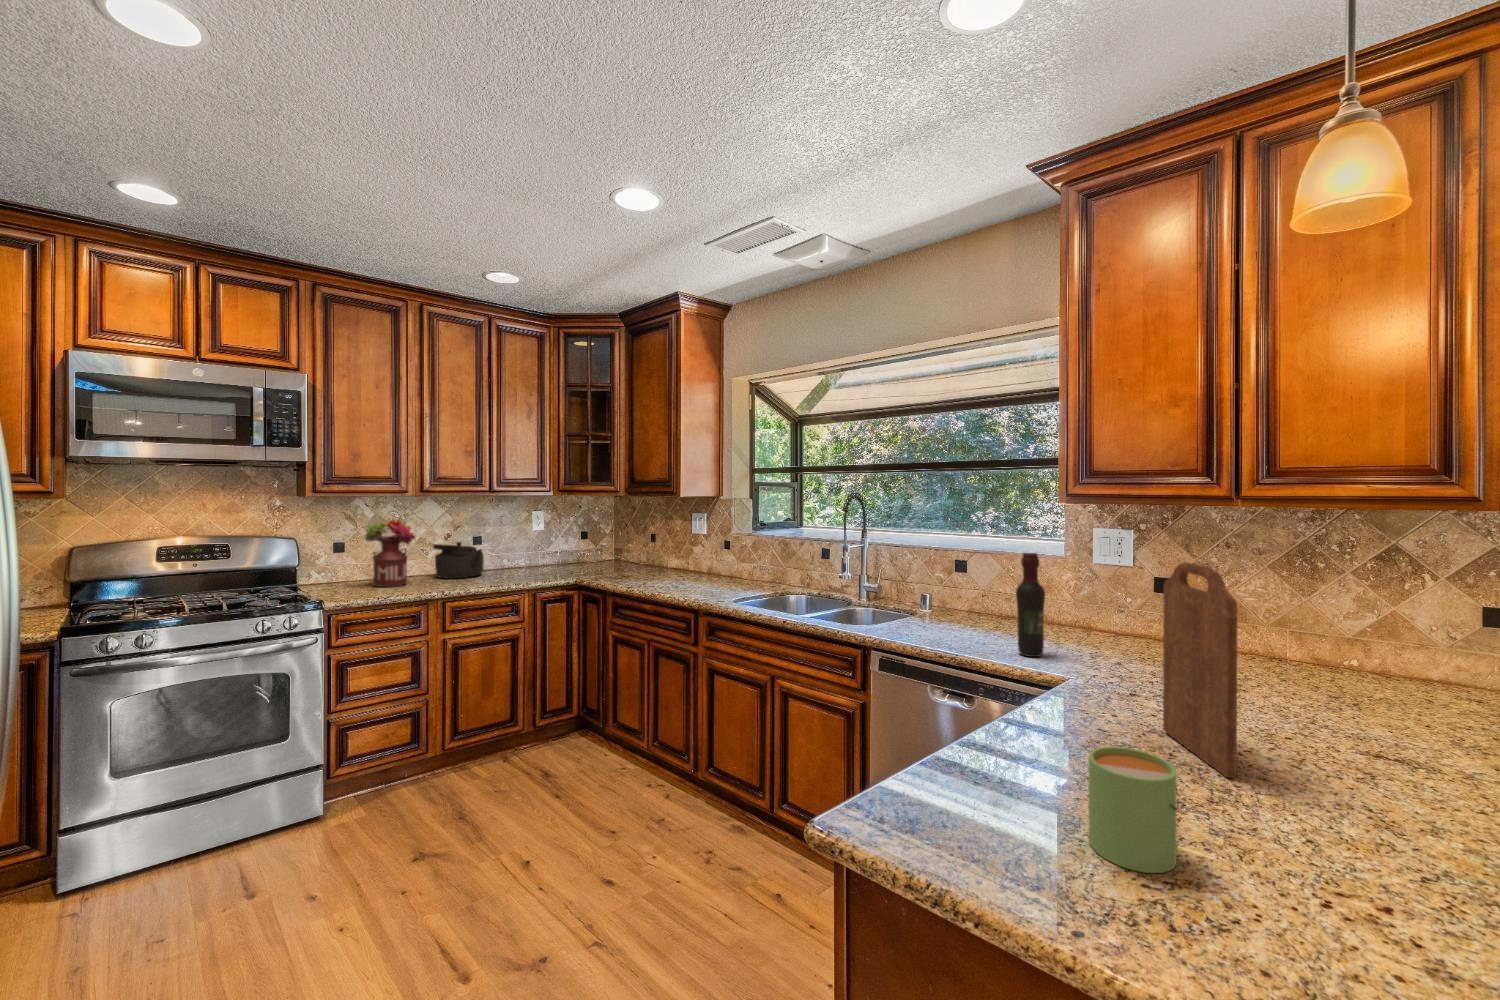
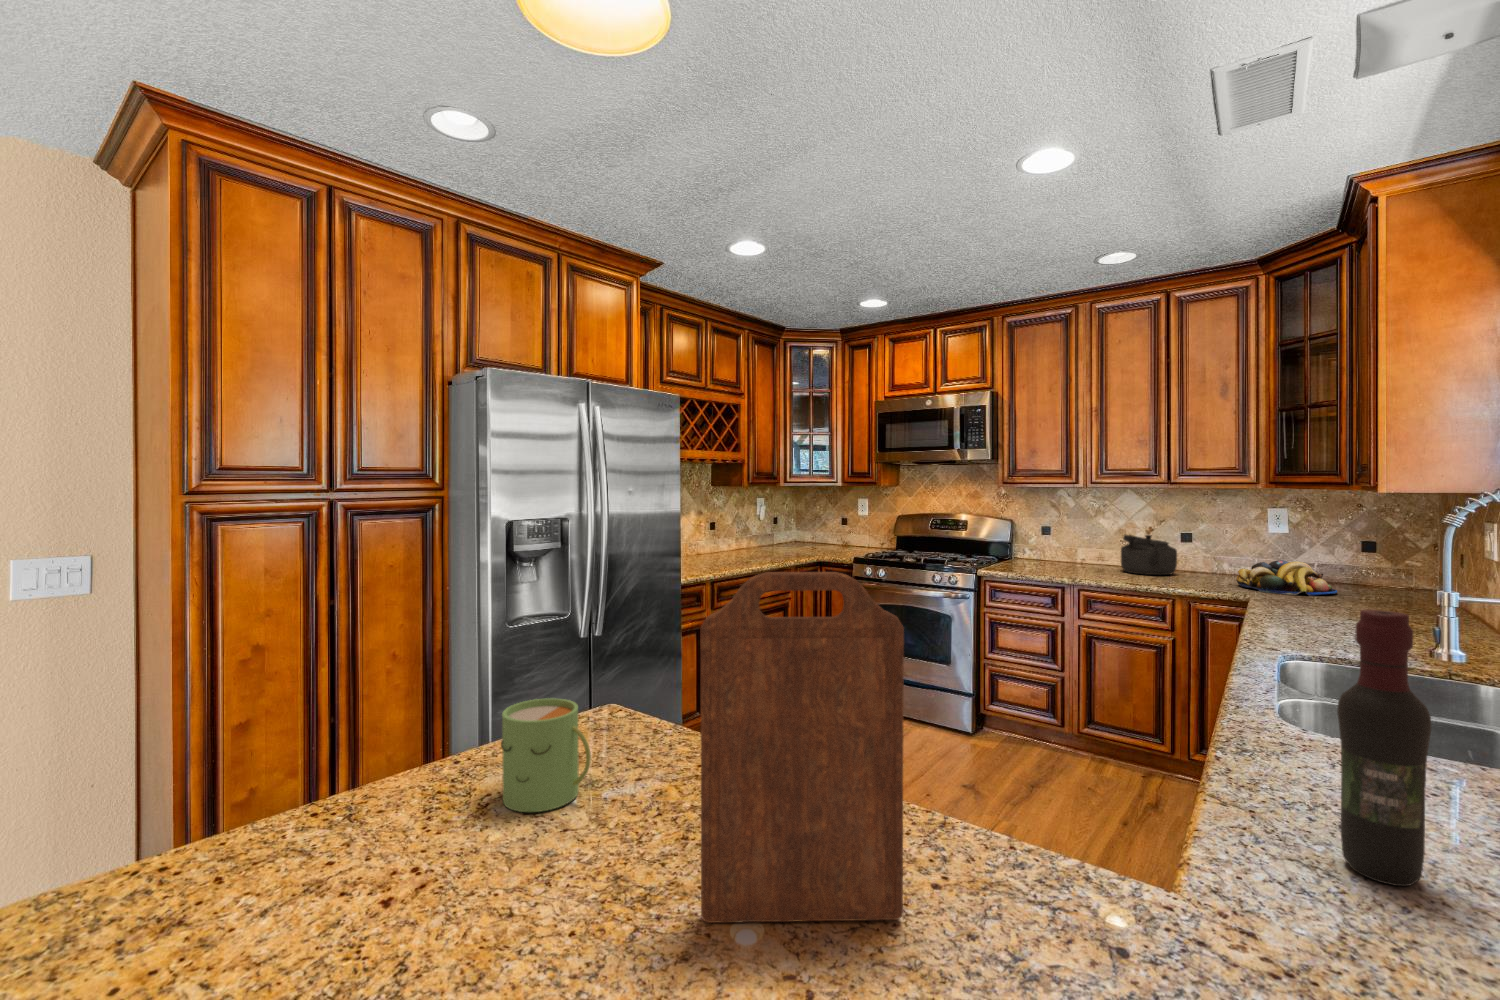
flower arrangement: present [364,519,416,587] -> none [1040,504,1090,570]
fruit bowl: none [539,550,597,575] -> present [1236,560,1337,595]

